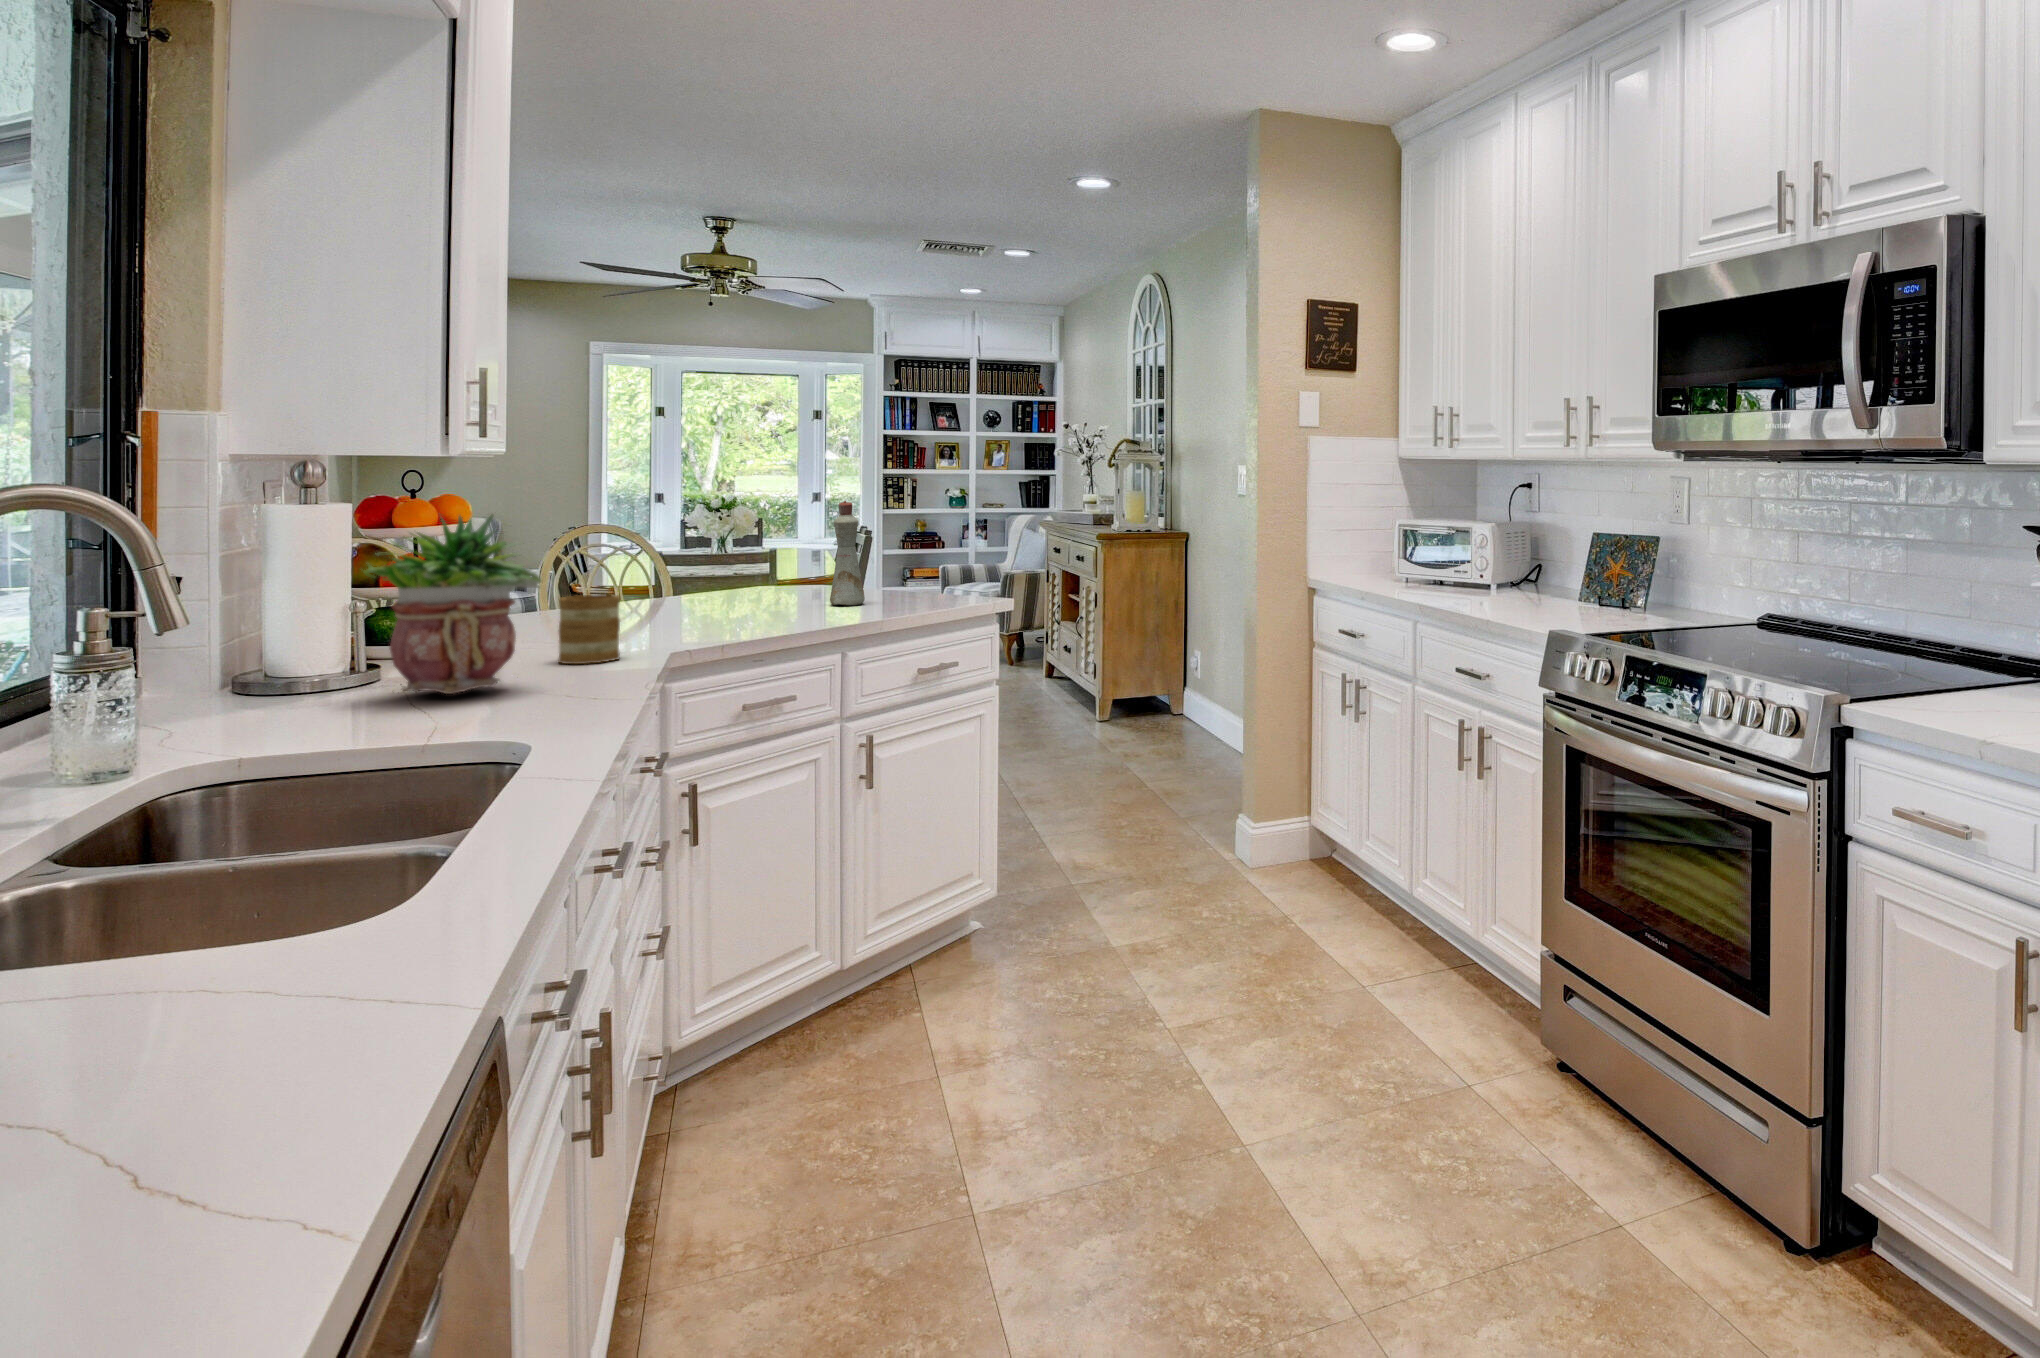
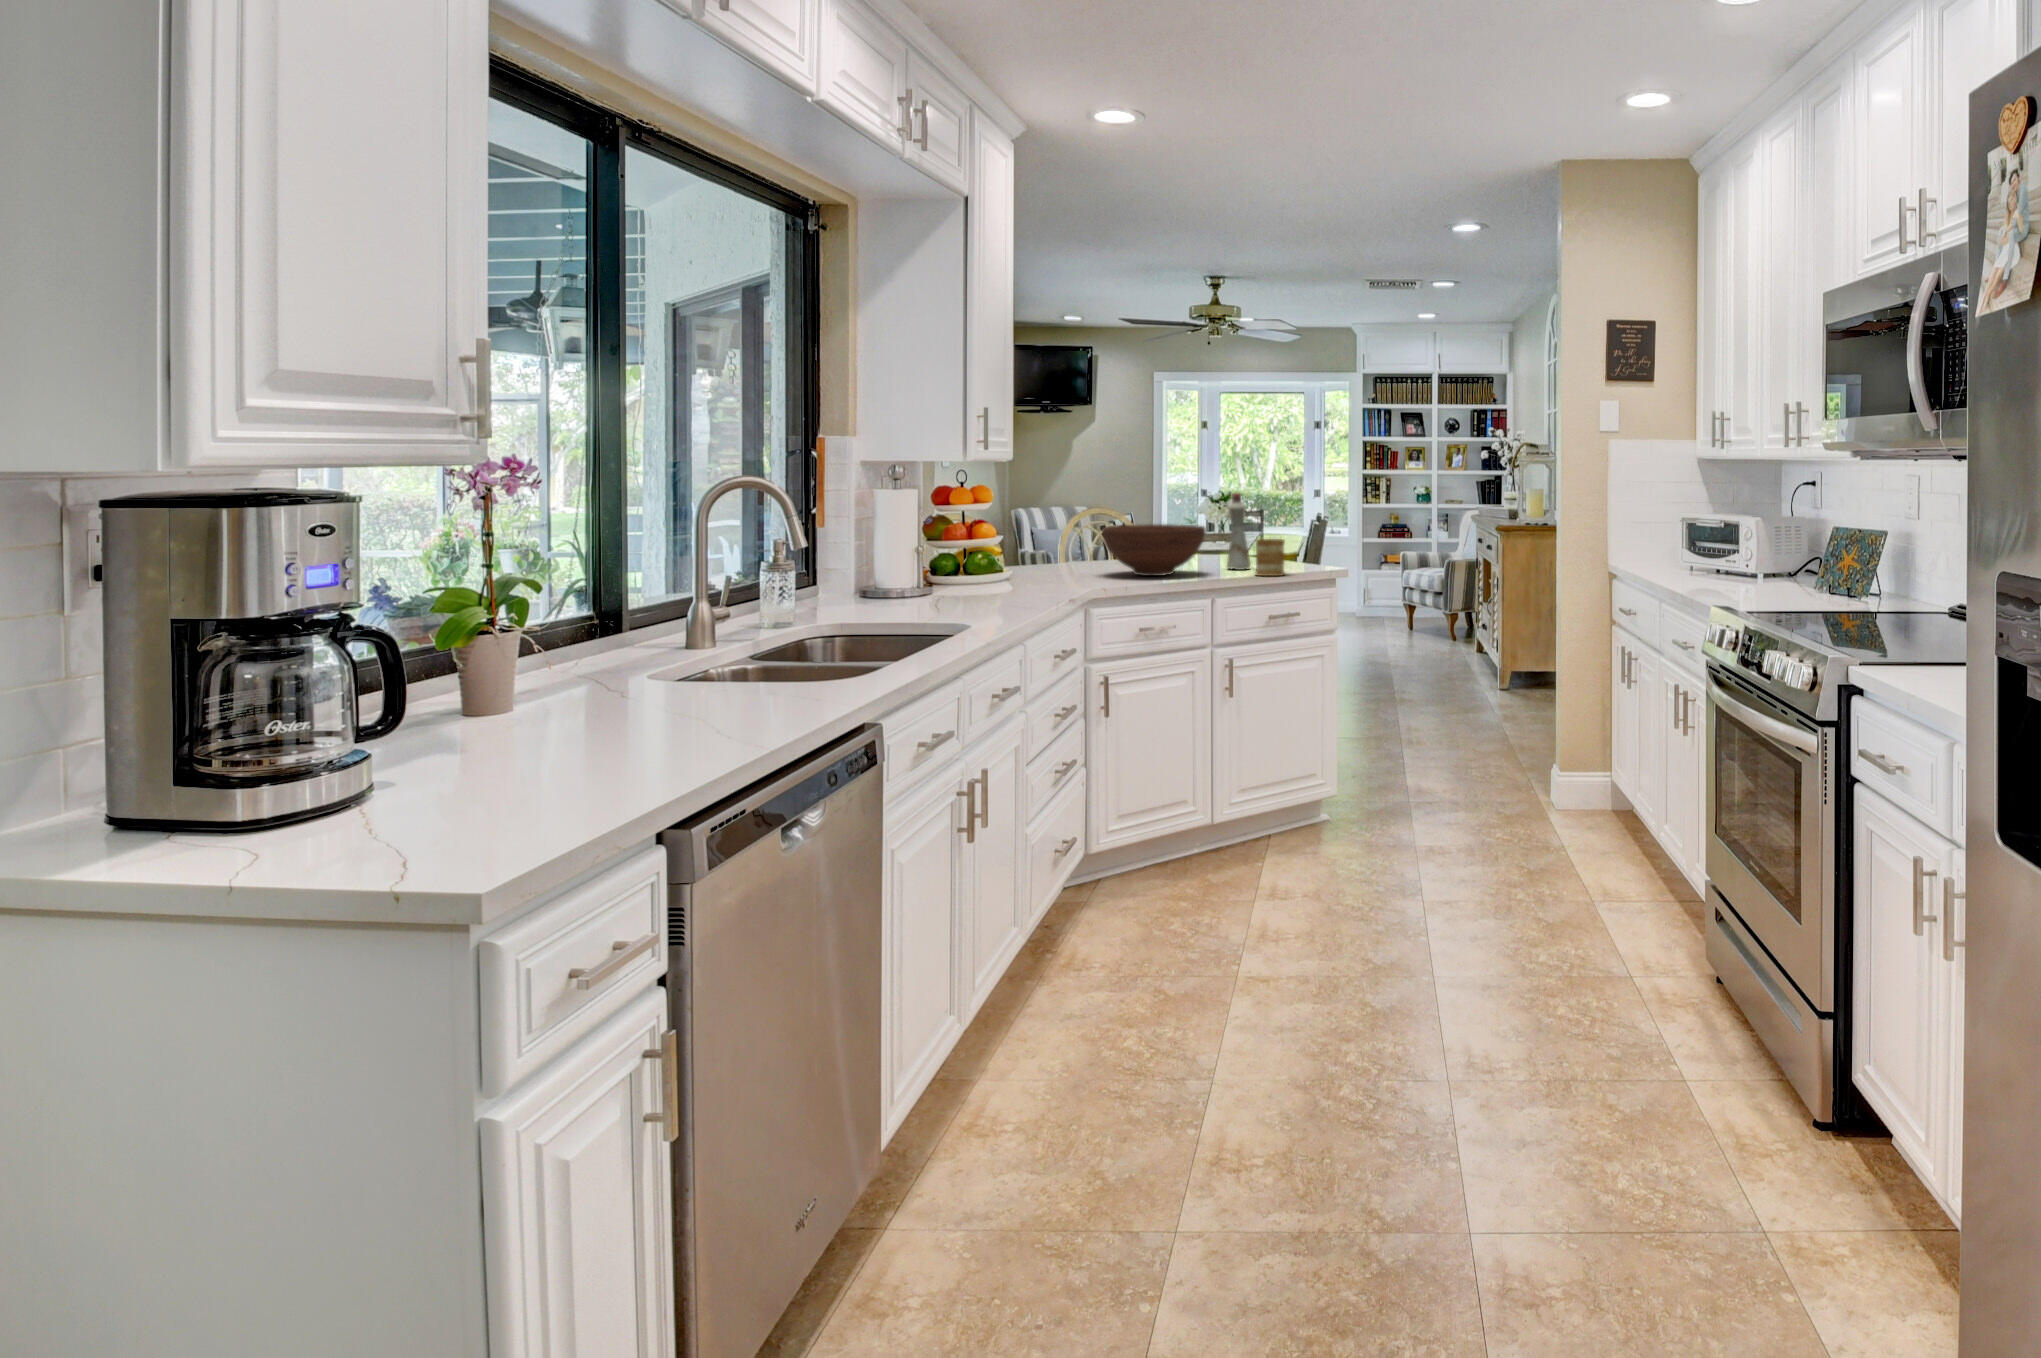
potted plant: present [362,515,541,694] -> none [915,494,1008,604]
fruit bowl: none [650,547,812,621] -> present [1102,524,1206,576]
mug: present [558,594,621,664] -> present [1256,539,1285,576]

